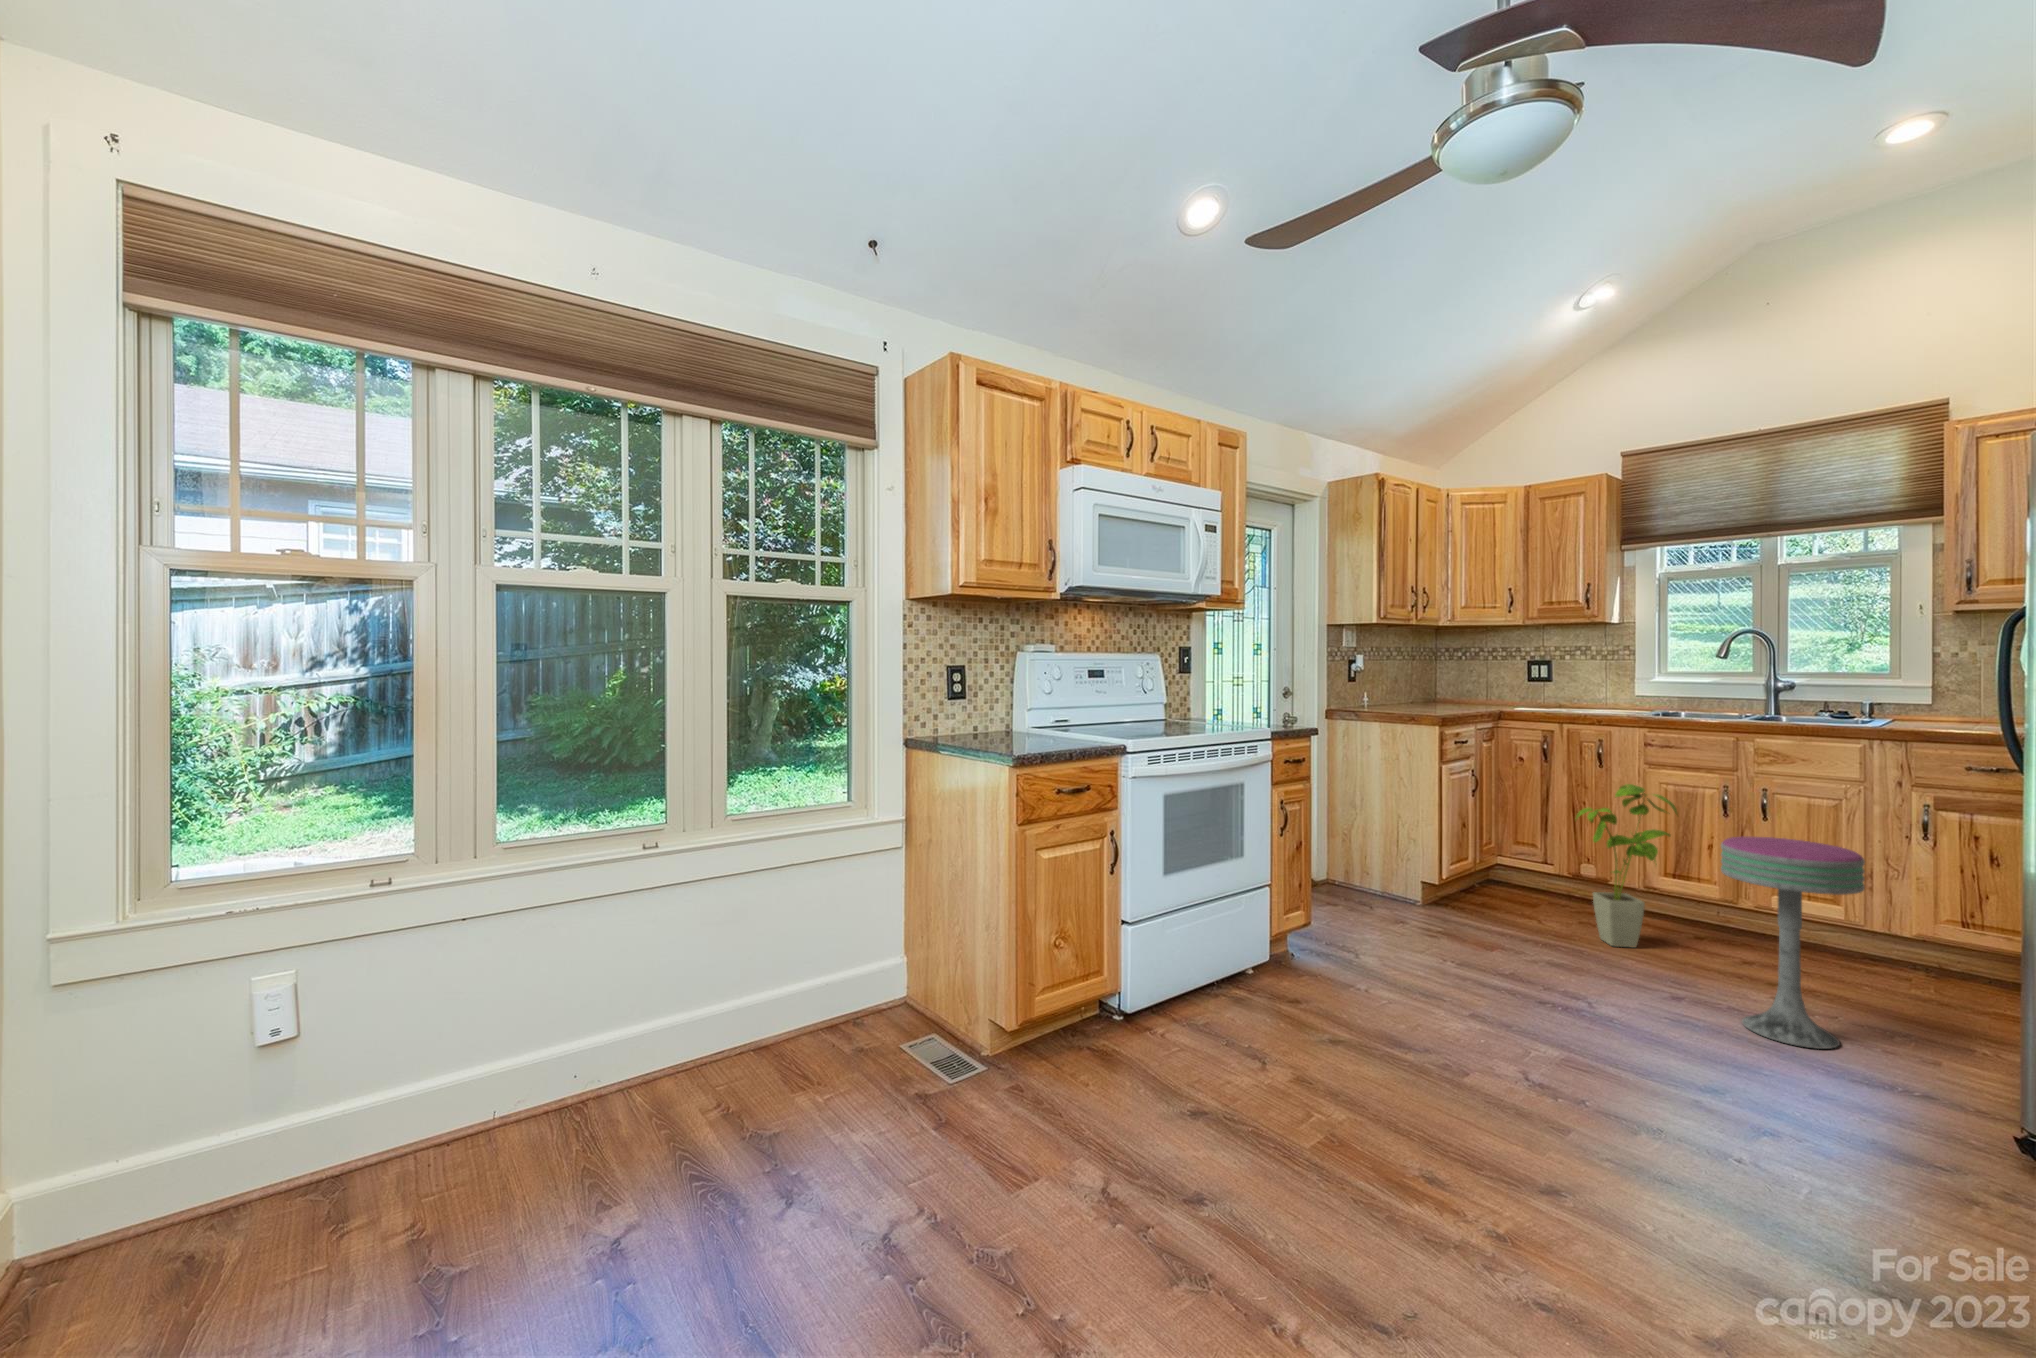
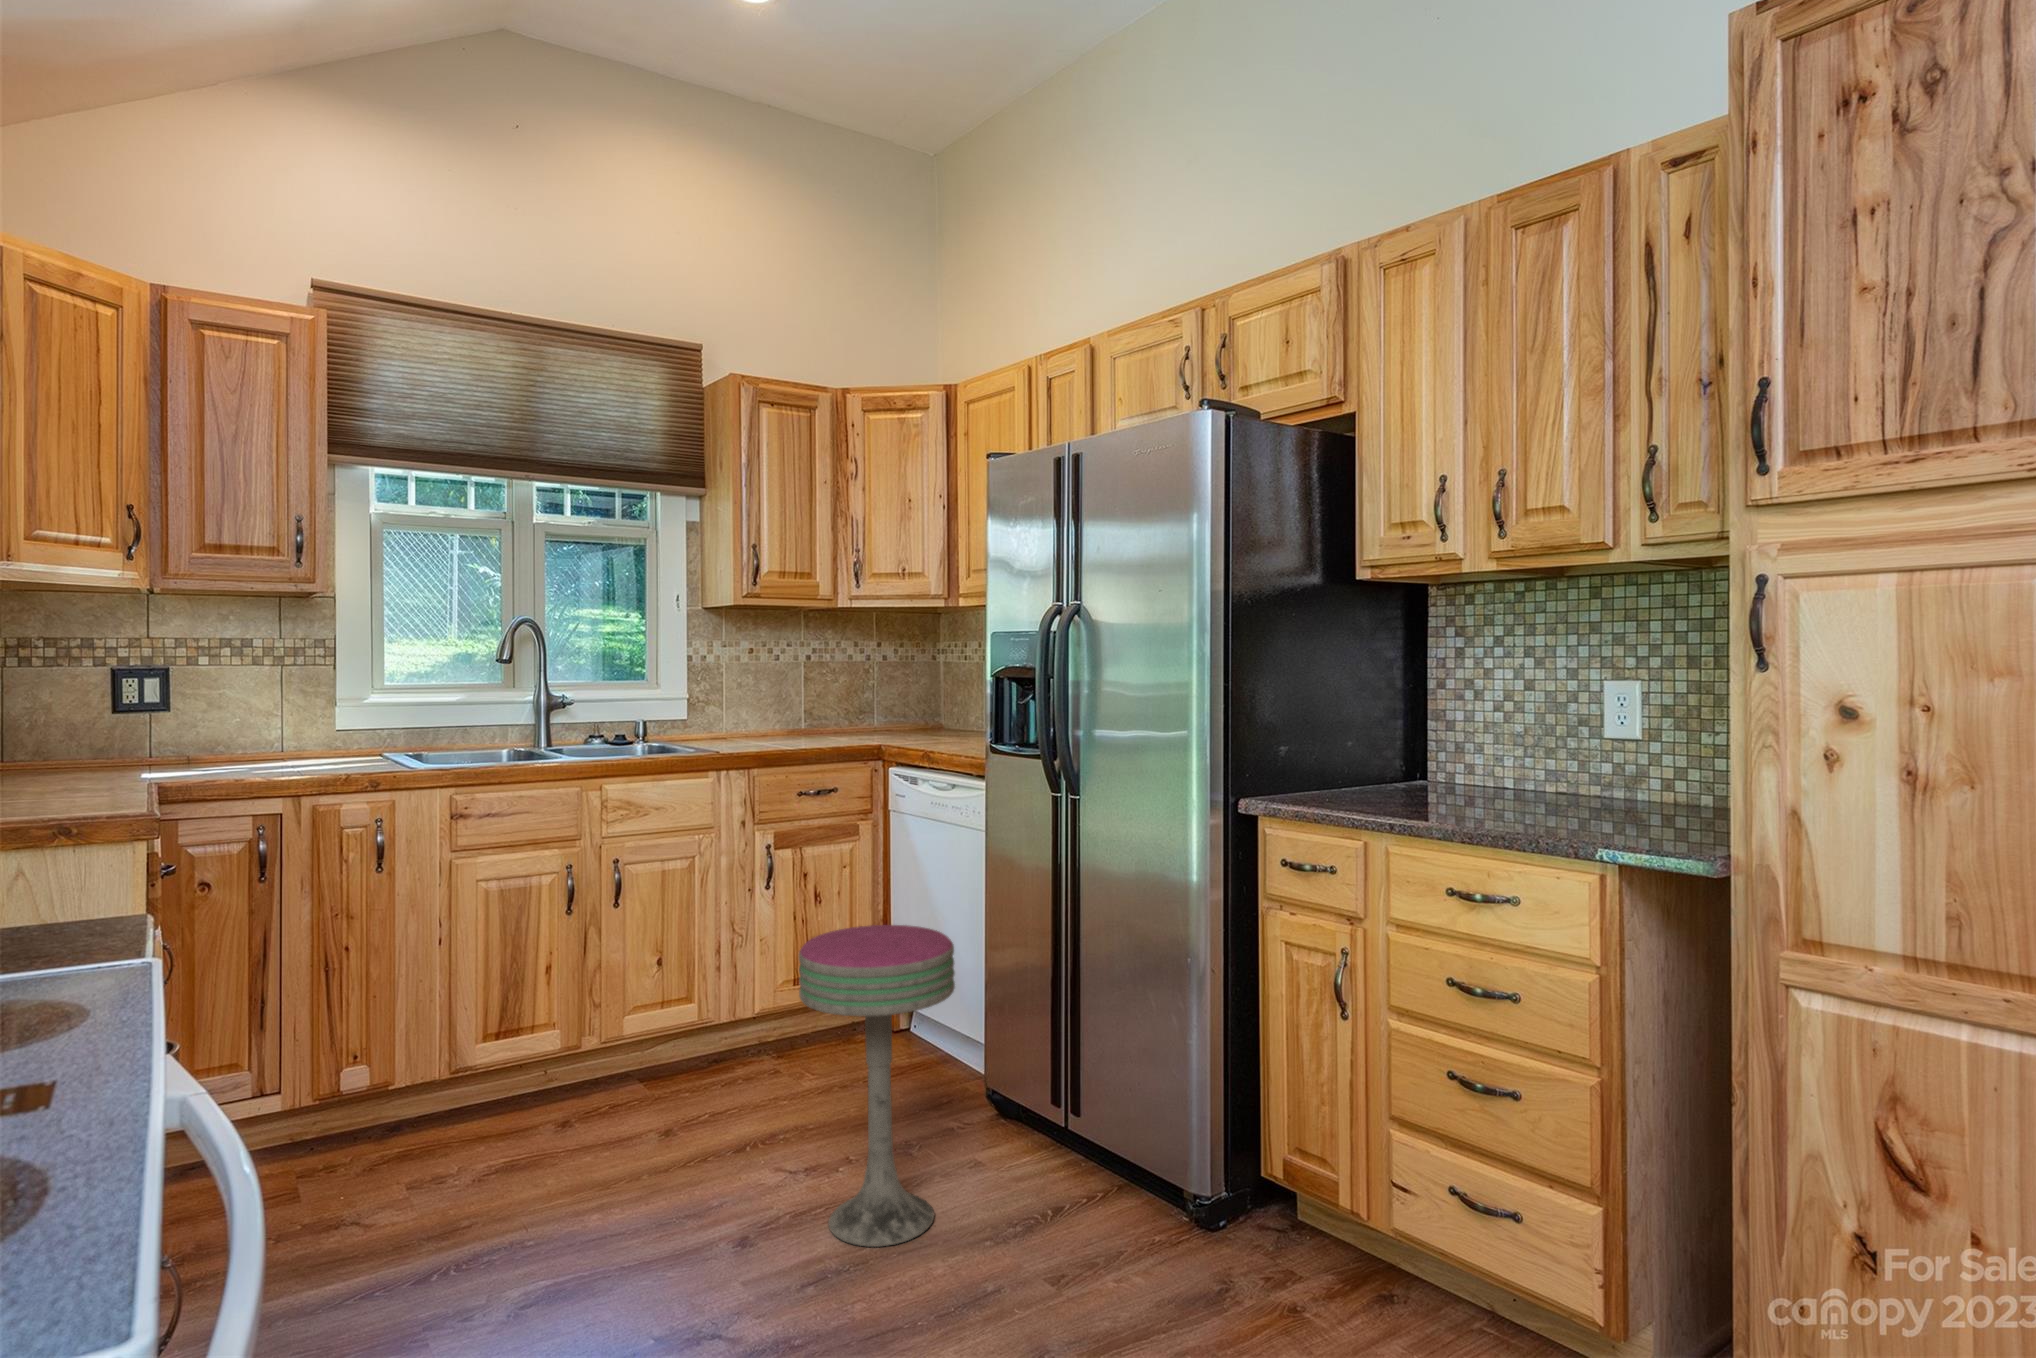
house plant: present [1576,784,1677,947] -> none [449,895,622,1212]

